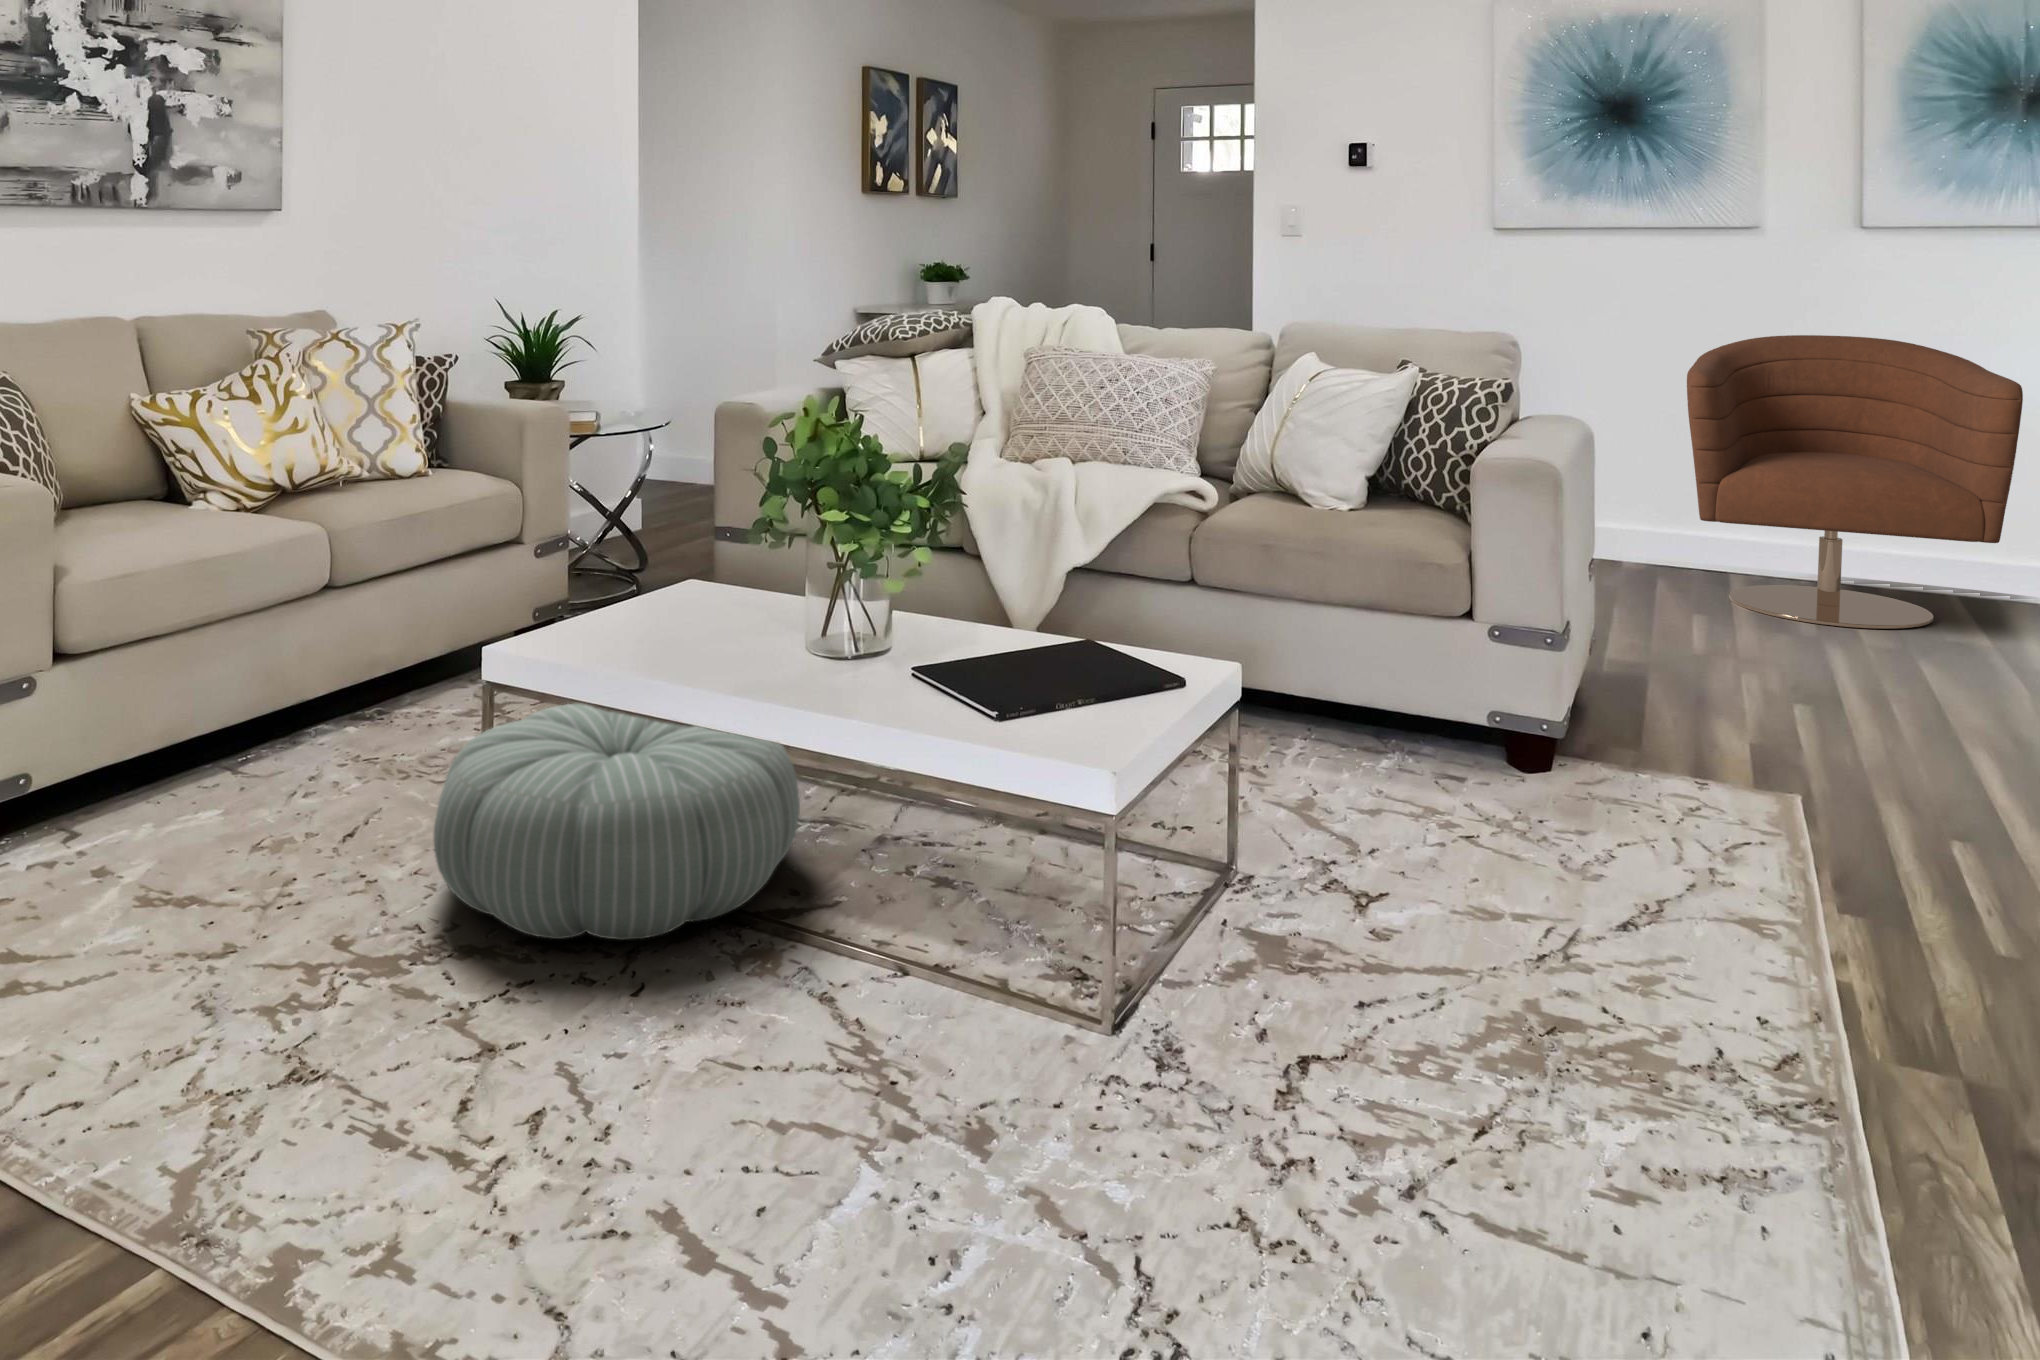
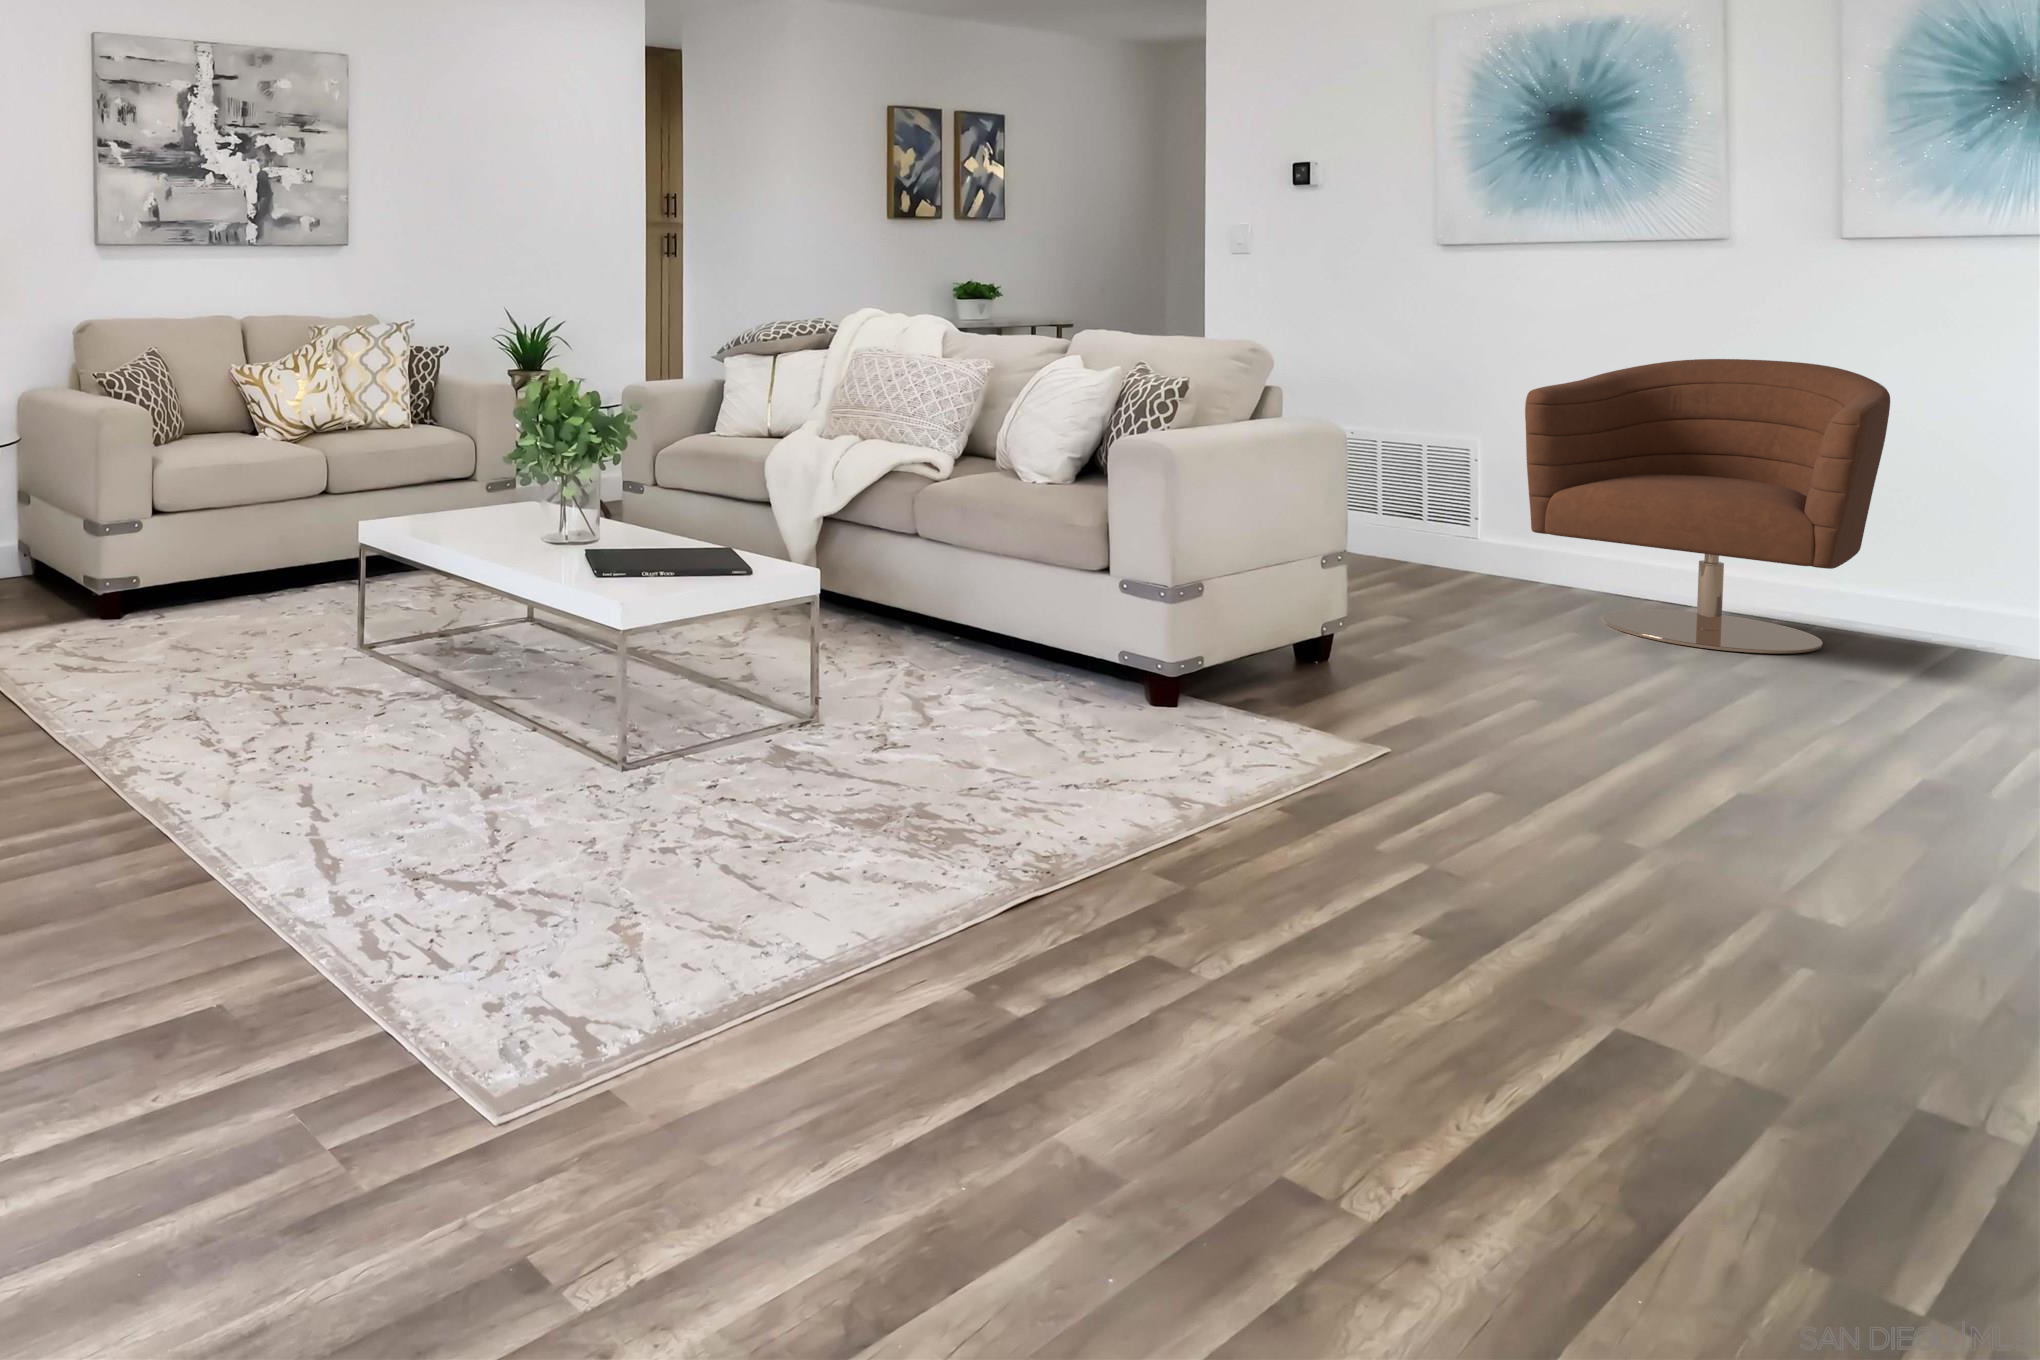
pouf: present [434,704,800,940] -> none [309,562,533,691]

